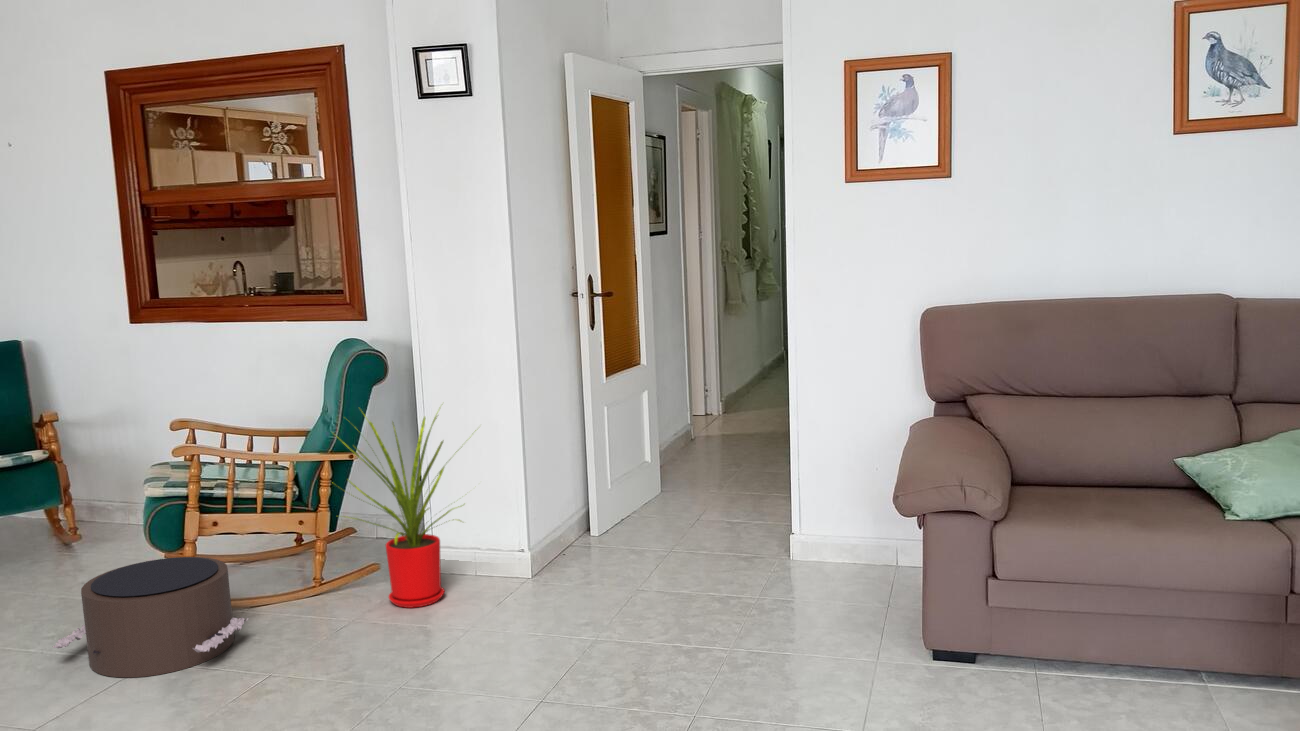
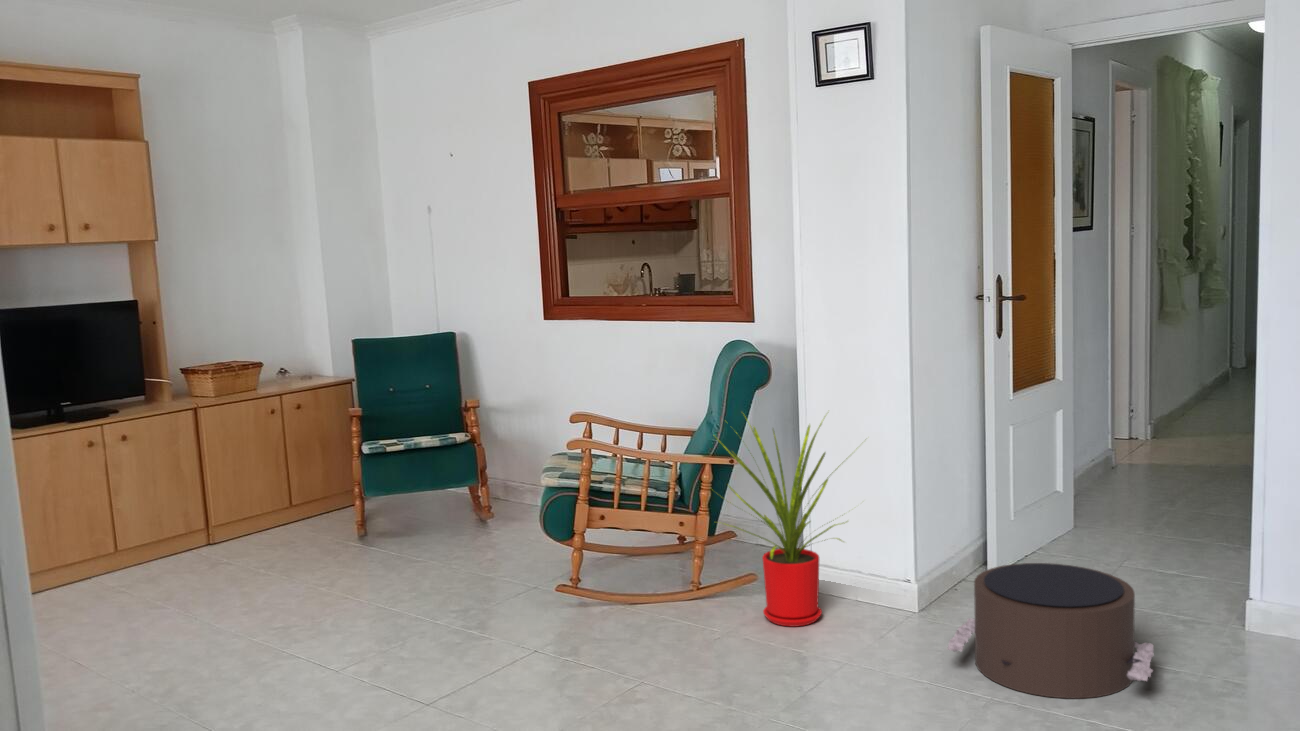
pouf: present [53,557,248,677] -> present [947,563,1153,698]

